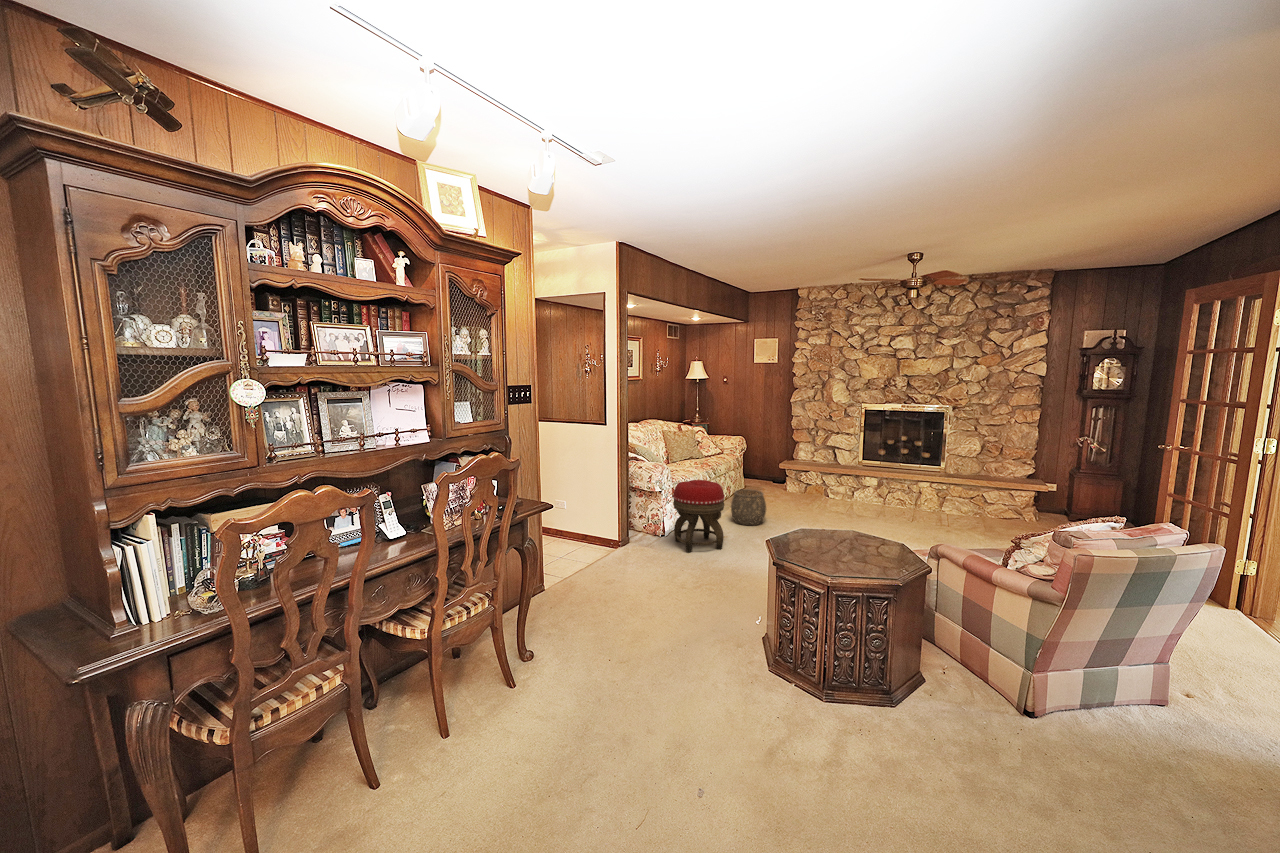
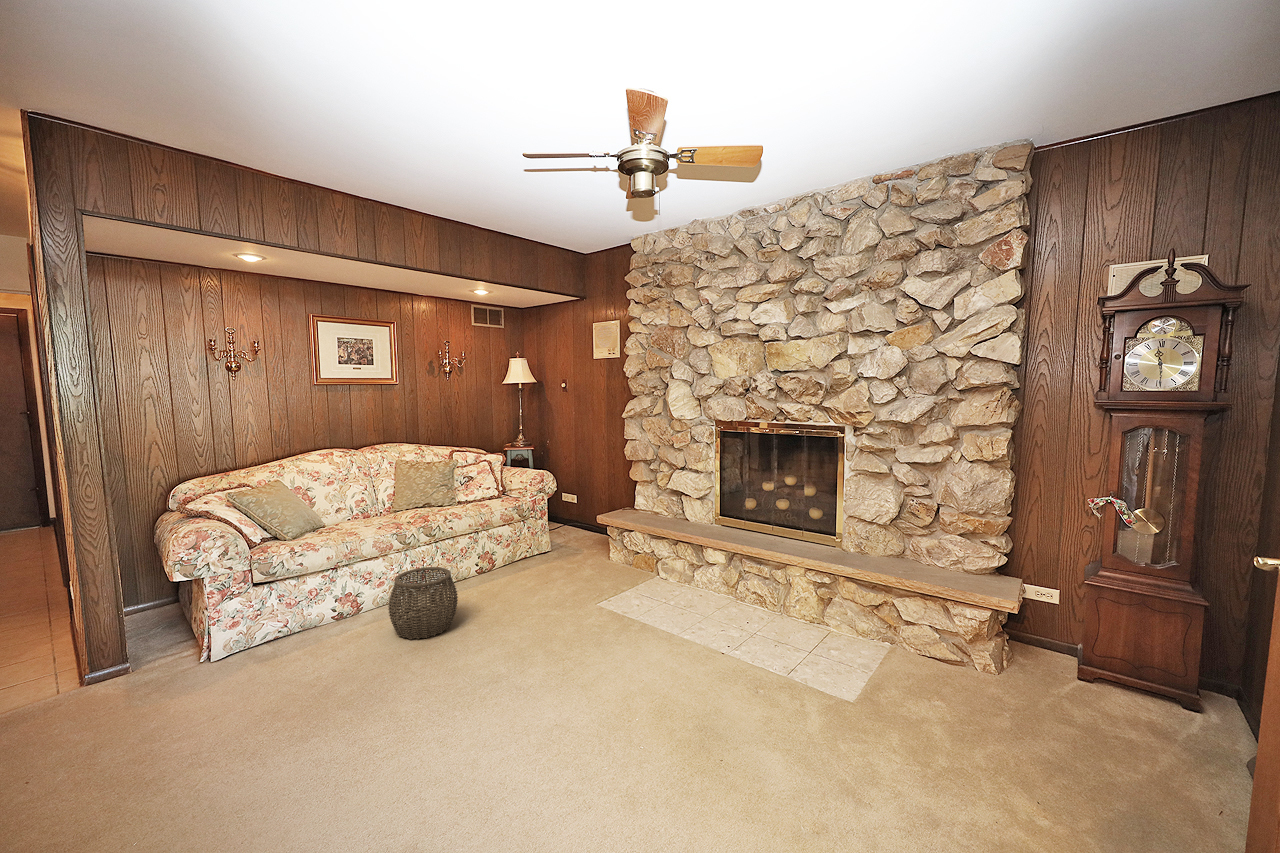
footstool: present [673,480,725,553] -> none [145,556,279,710]

